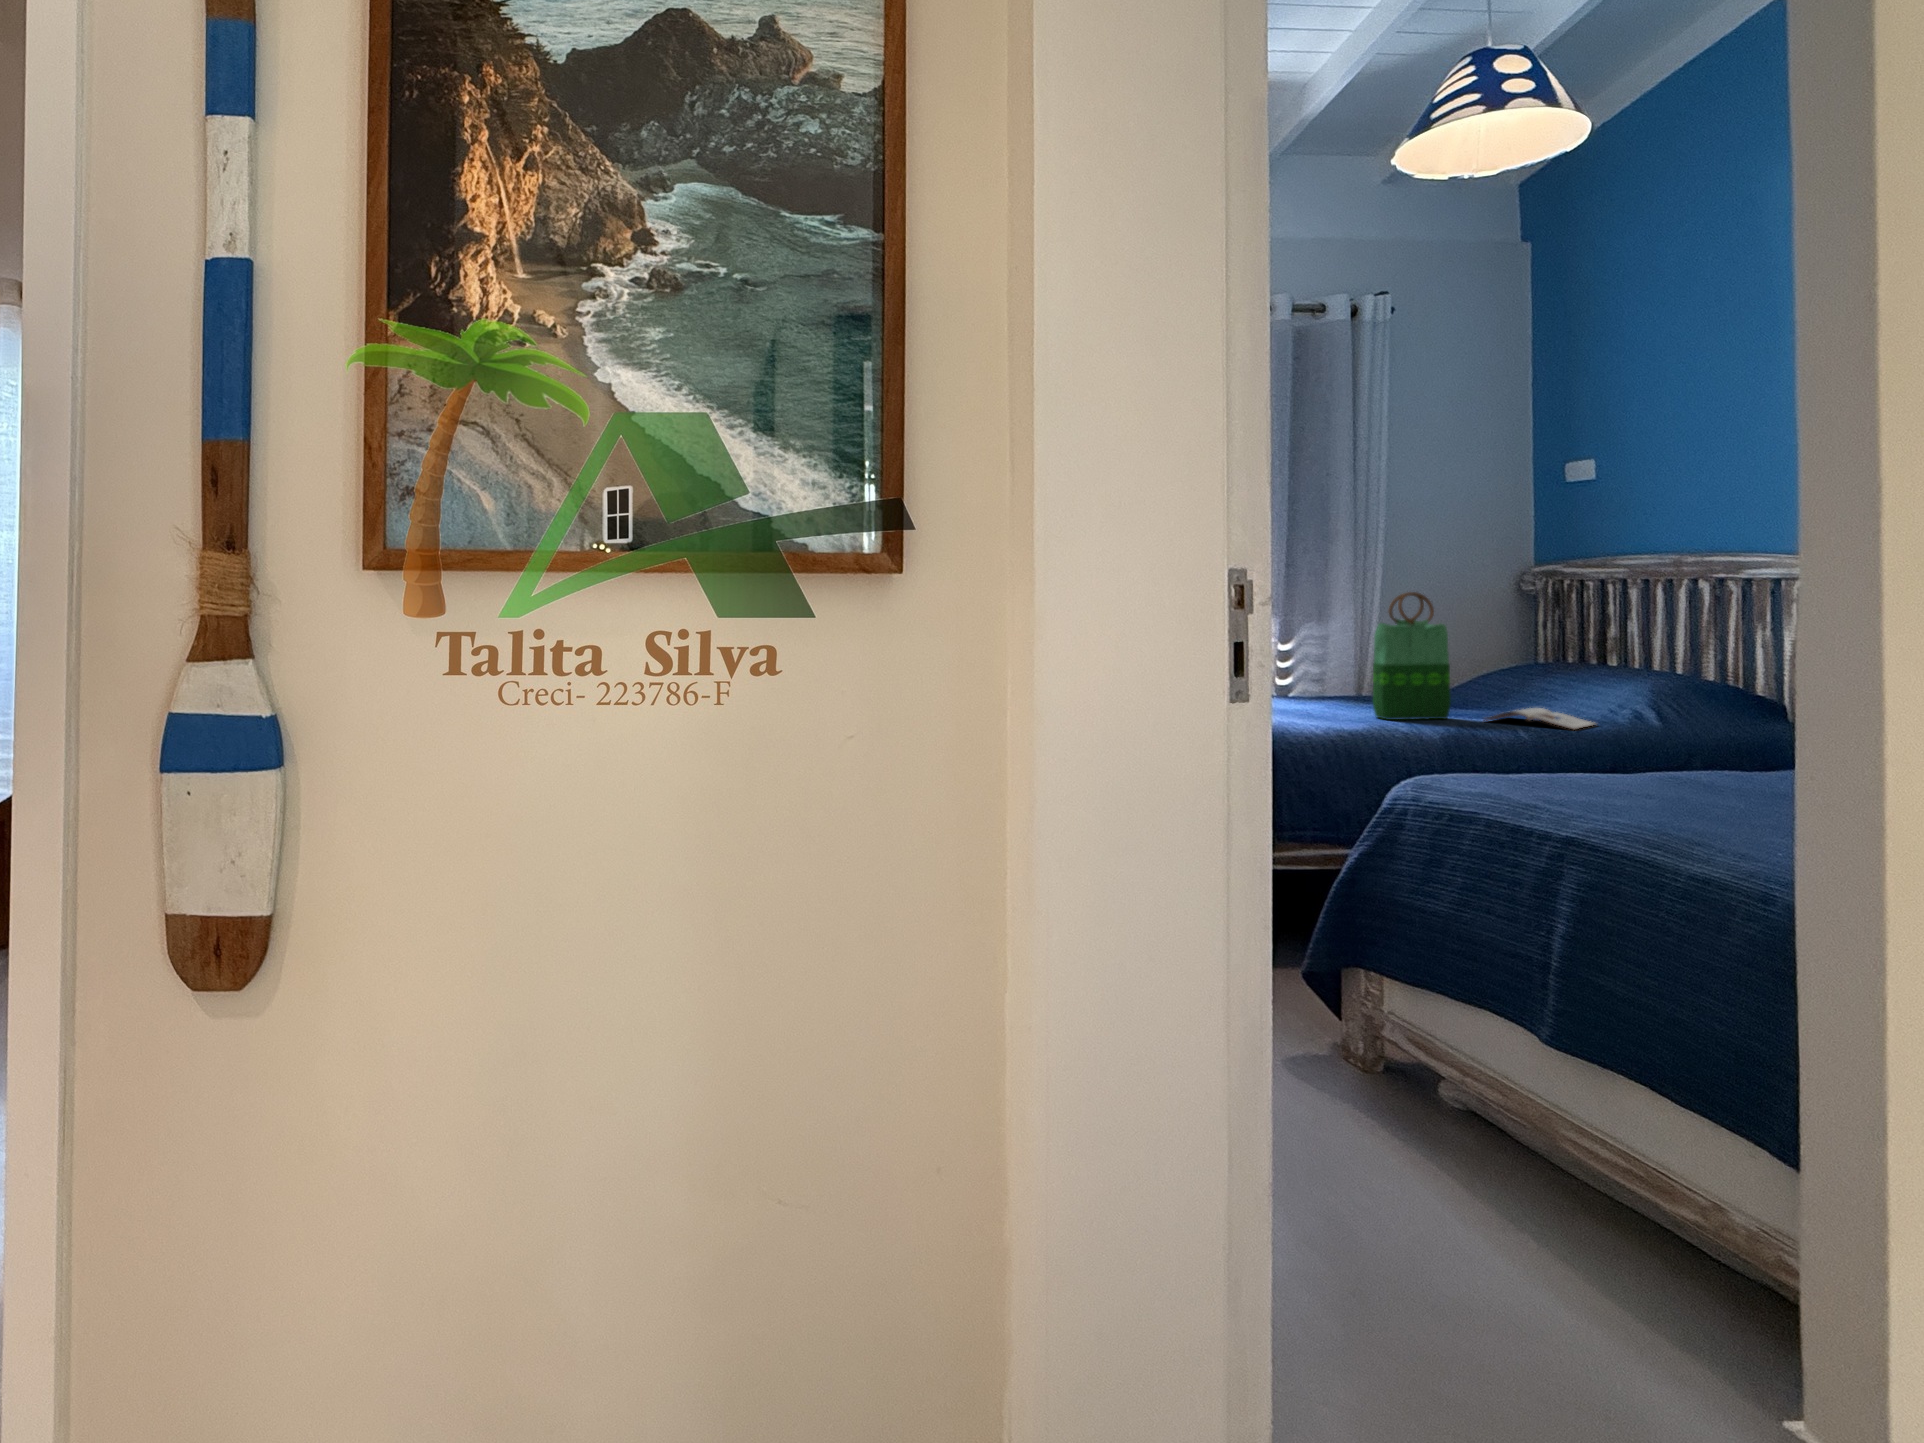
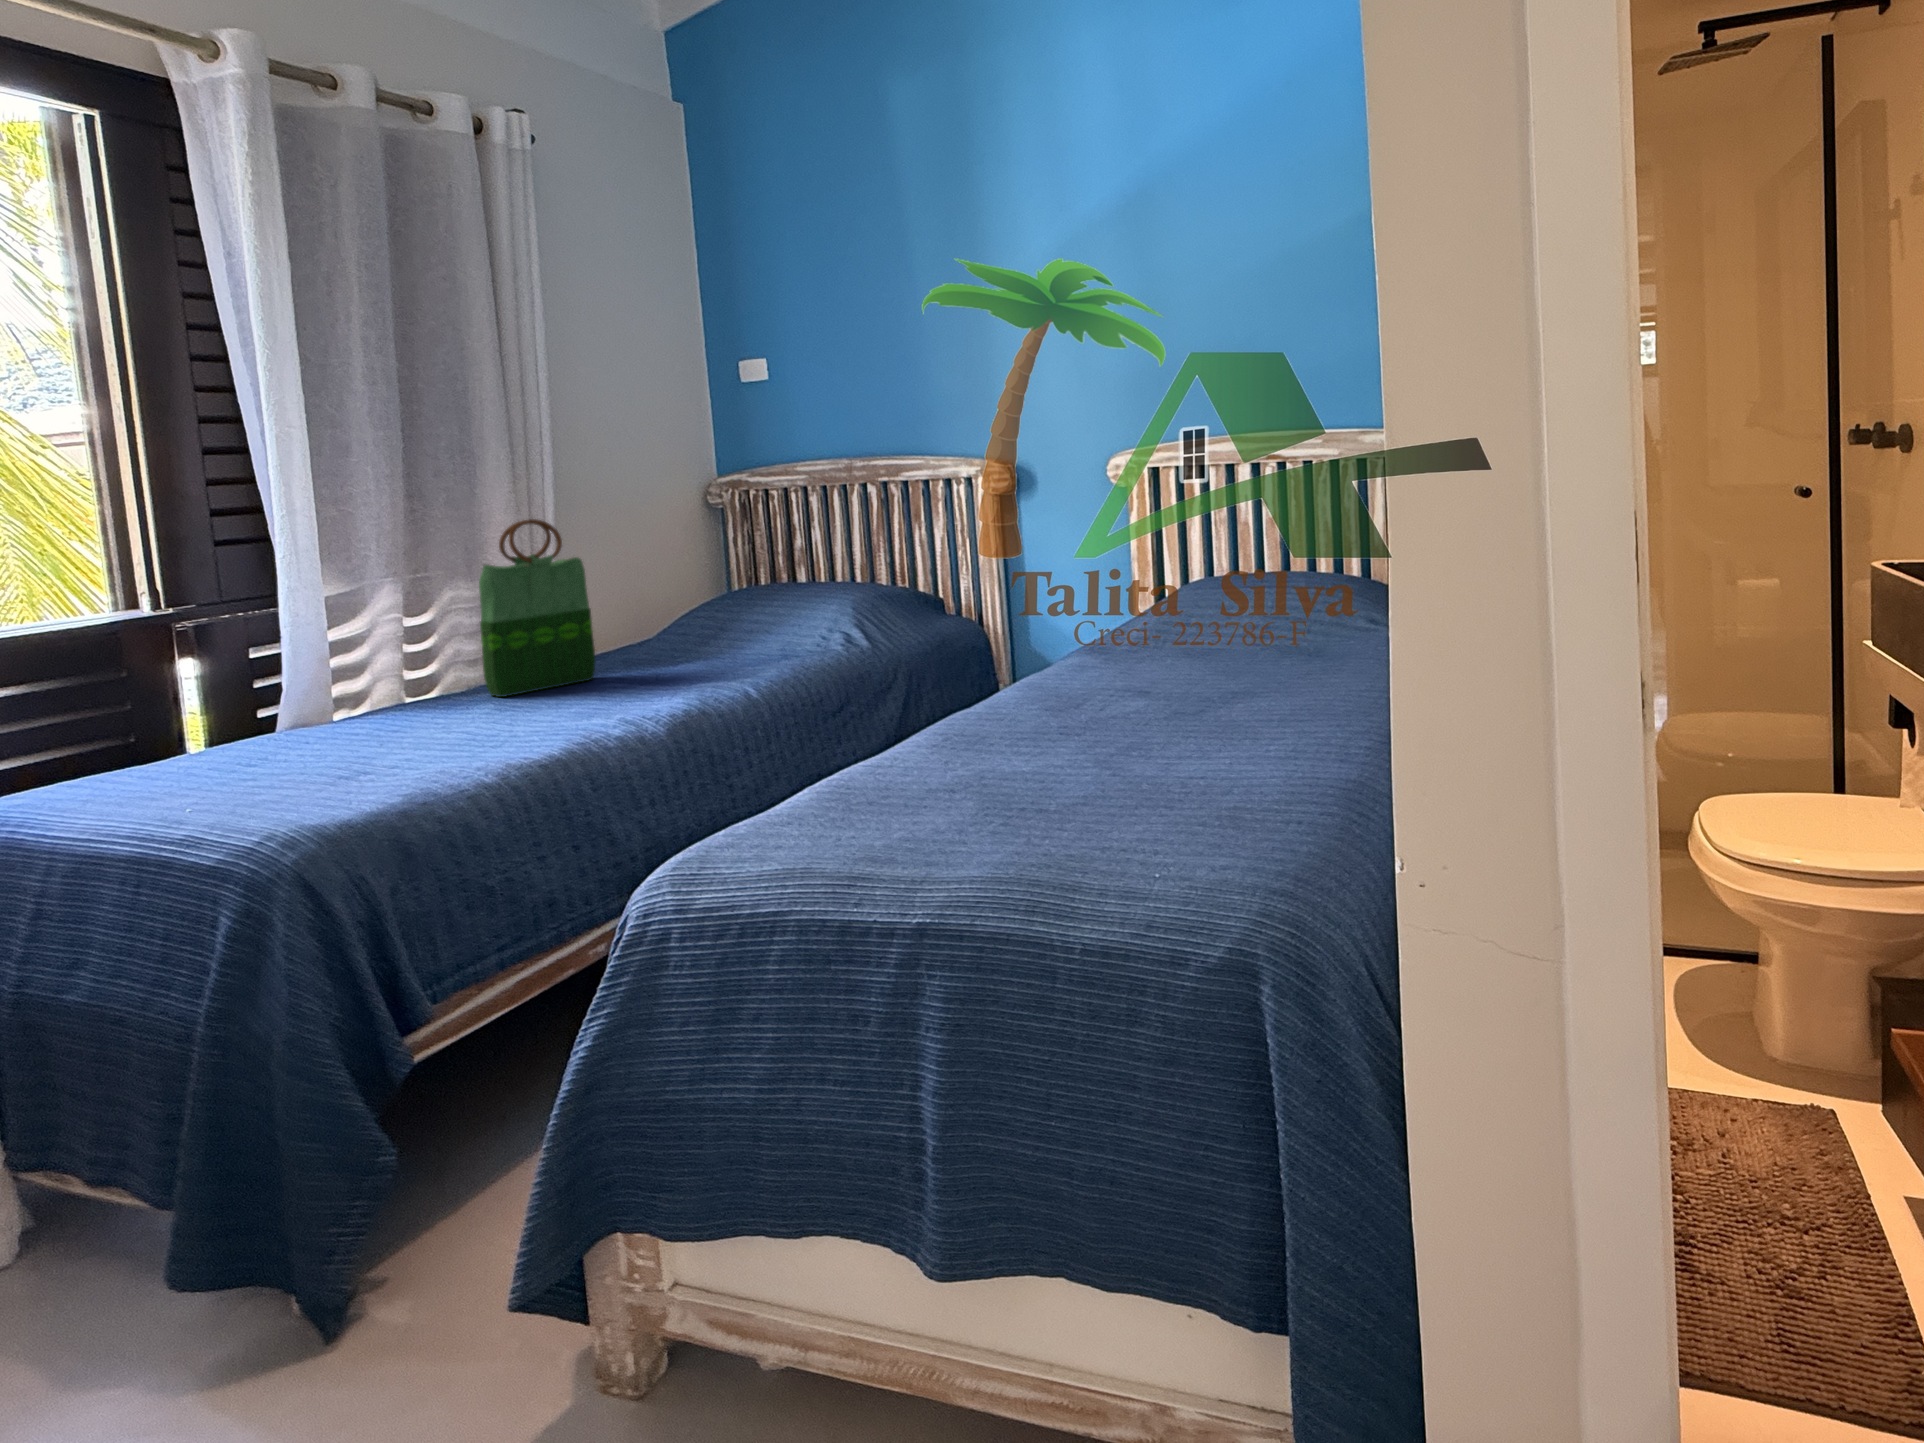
magazine: present [1485,708,1595,729] -> none [635,645,768,676]

